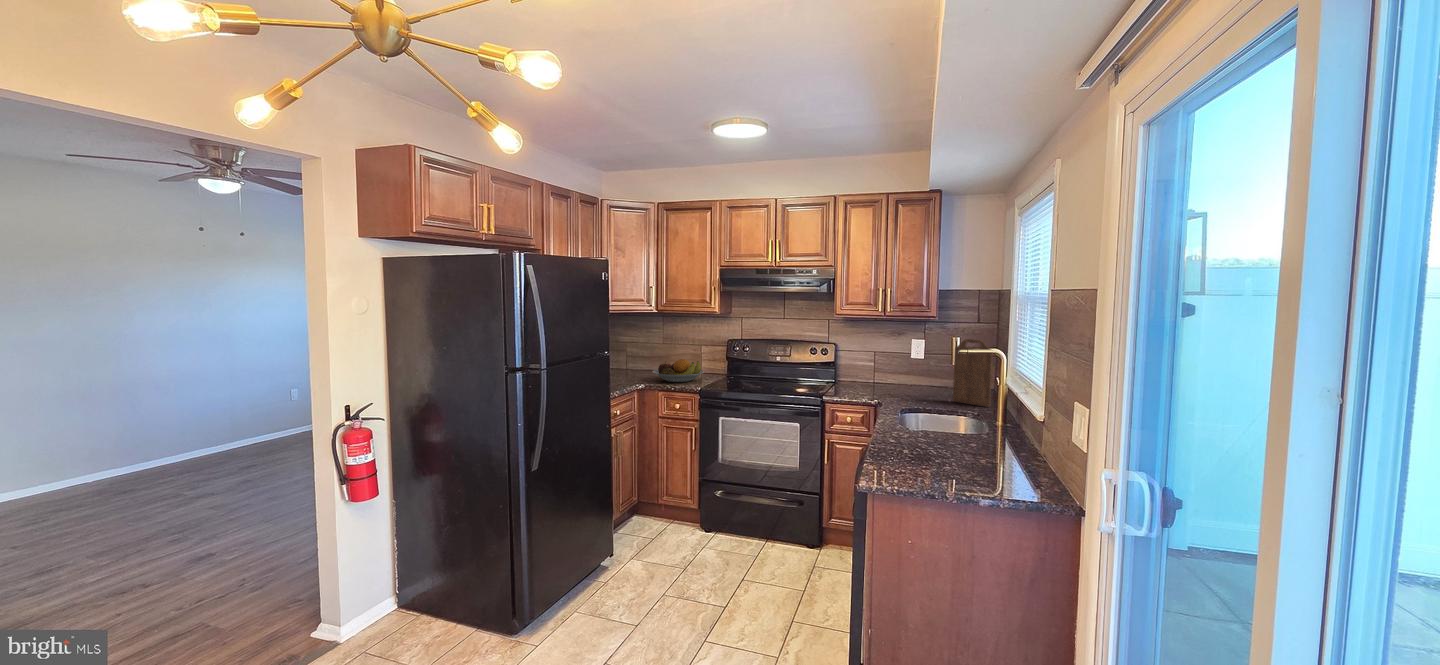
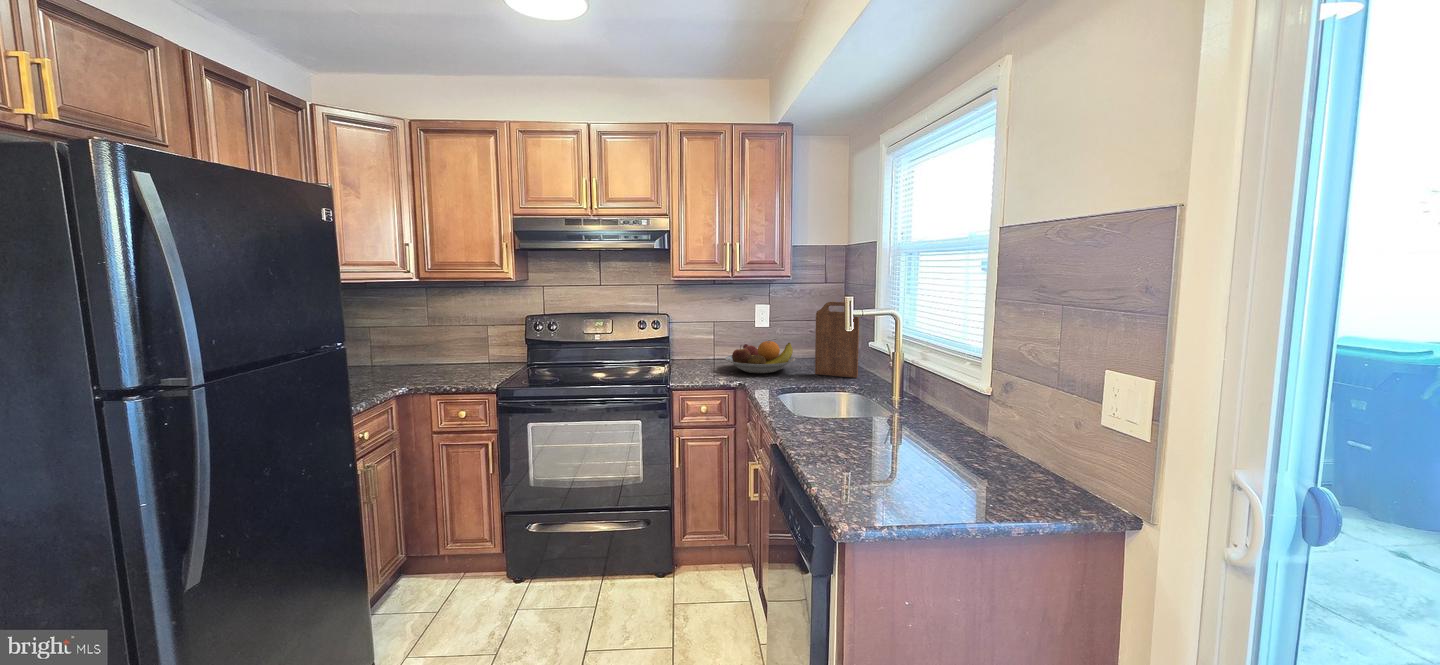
fruit bowl: present [653,359,704,382] -> present [725,341,795,373]

